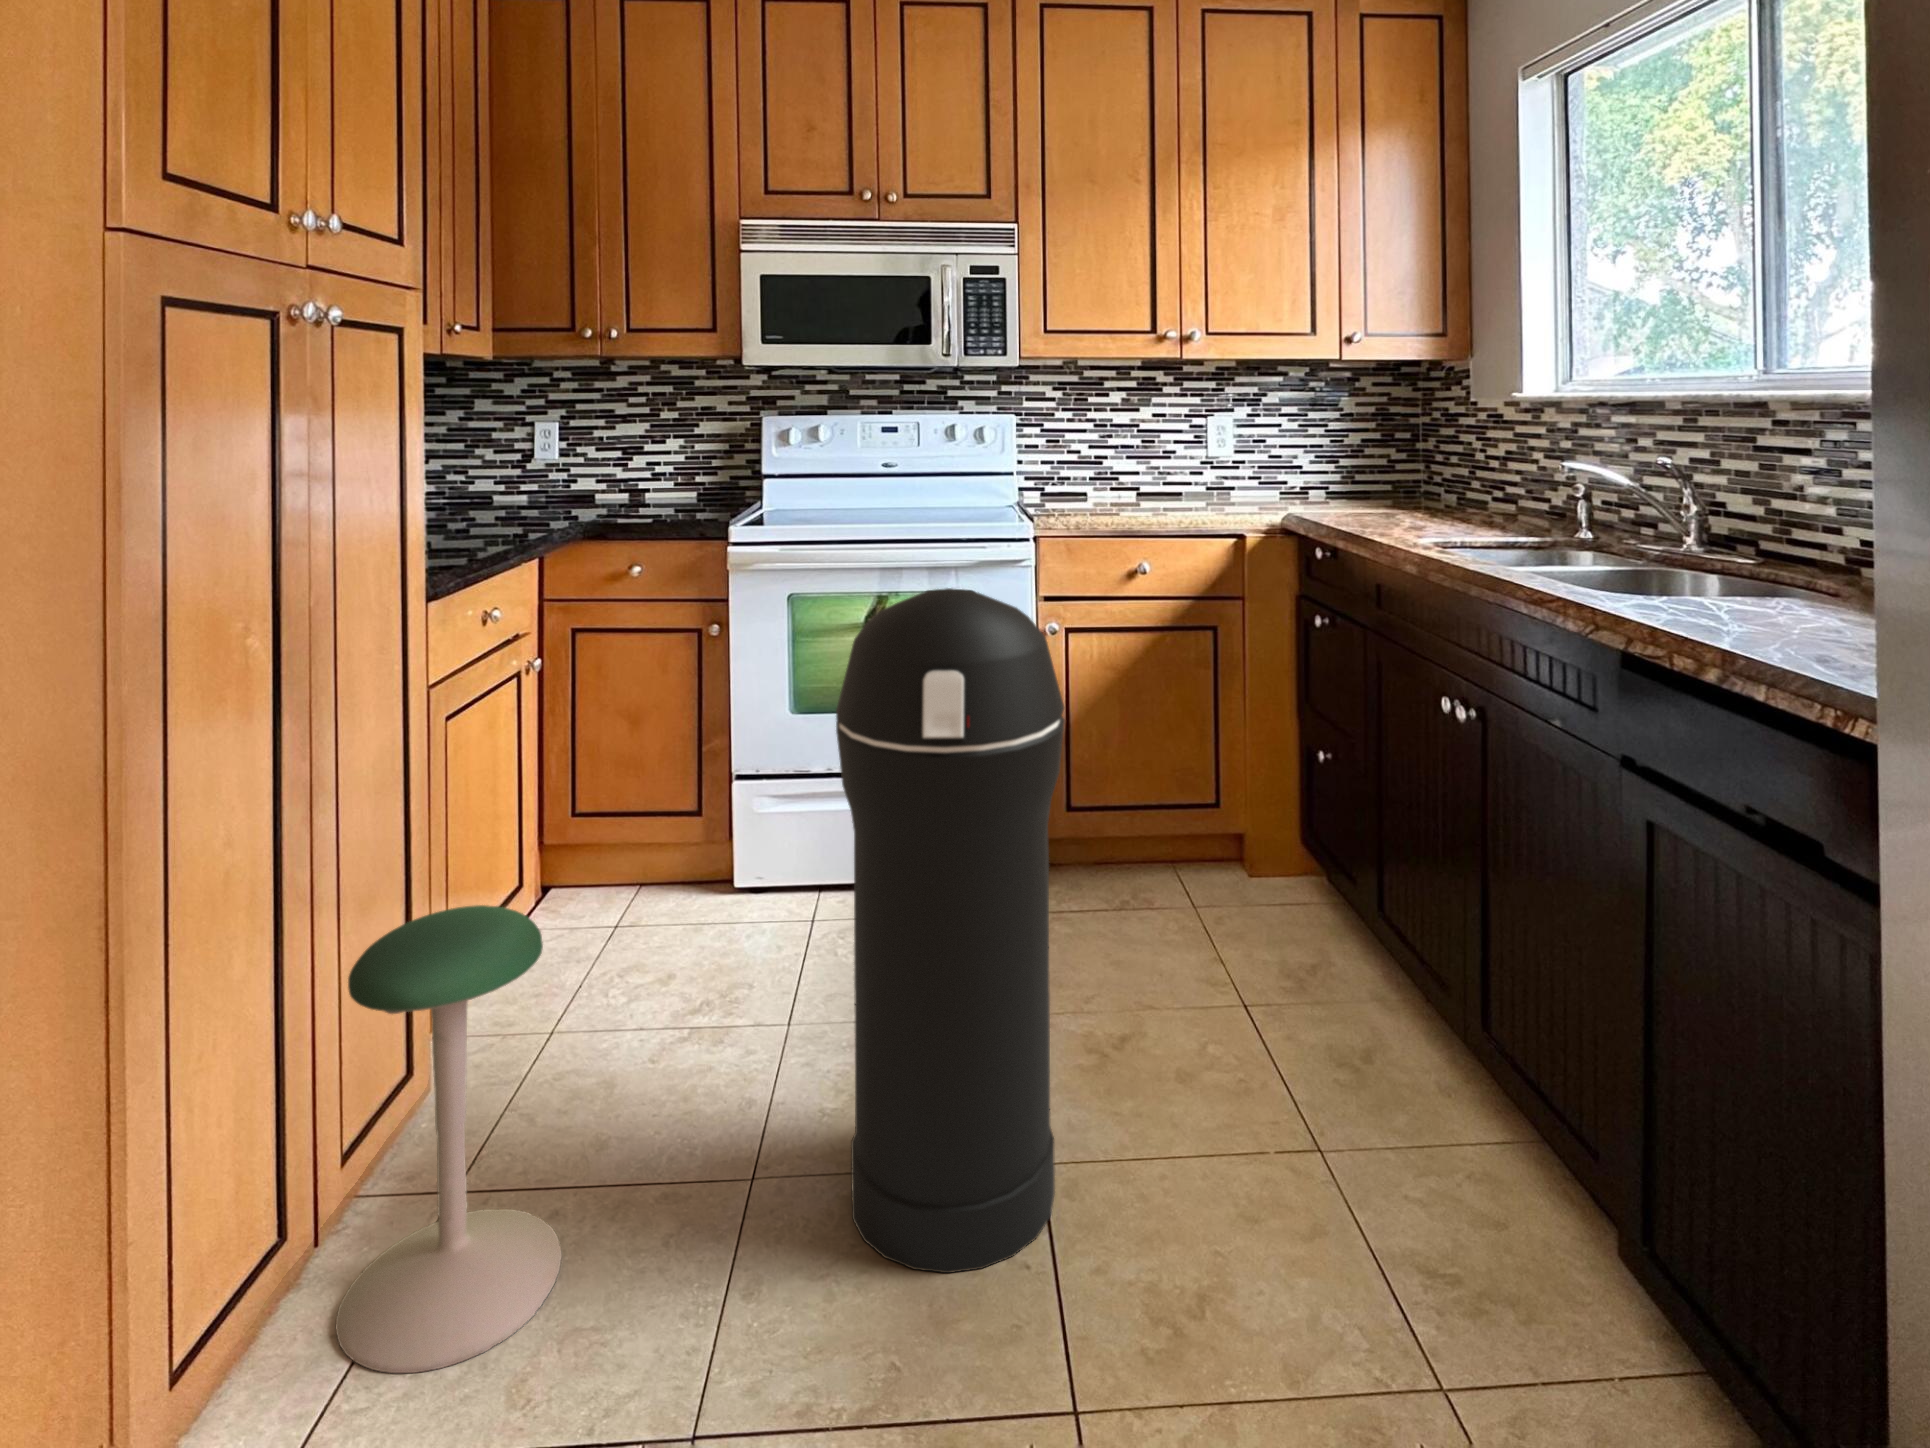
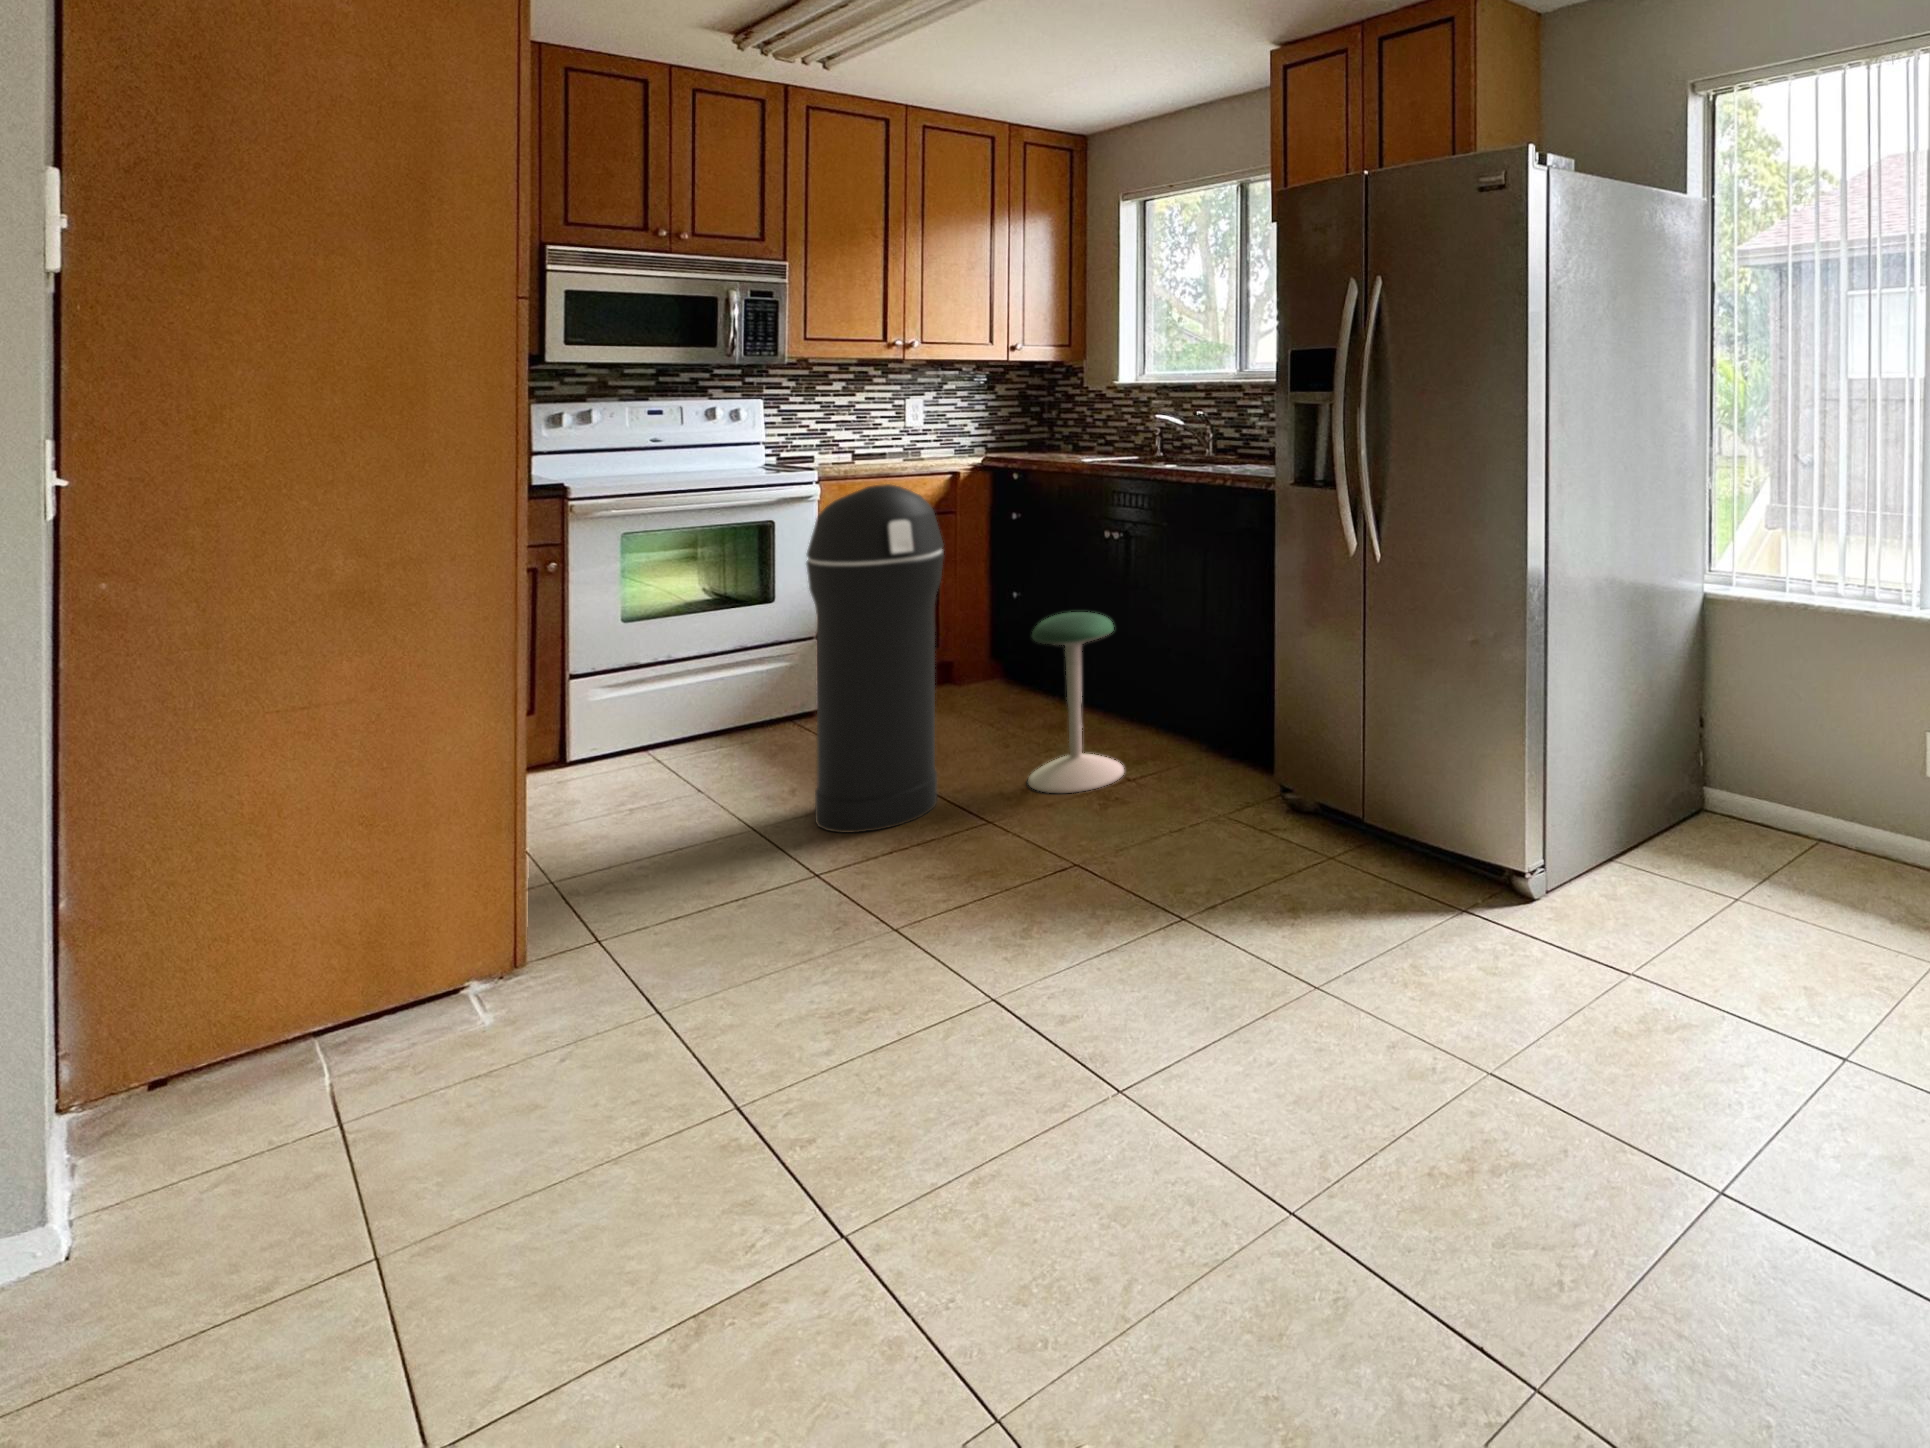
stool: present [336,905,562,1373] -> present [1028,612,1124,793]

